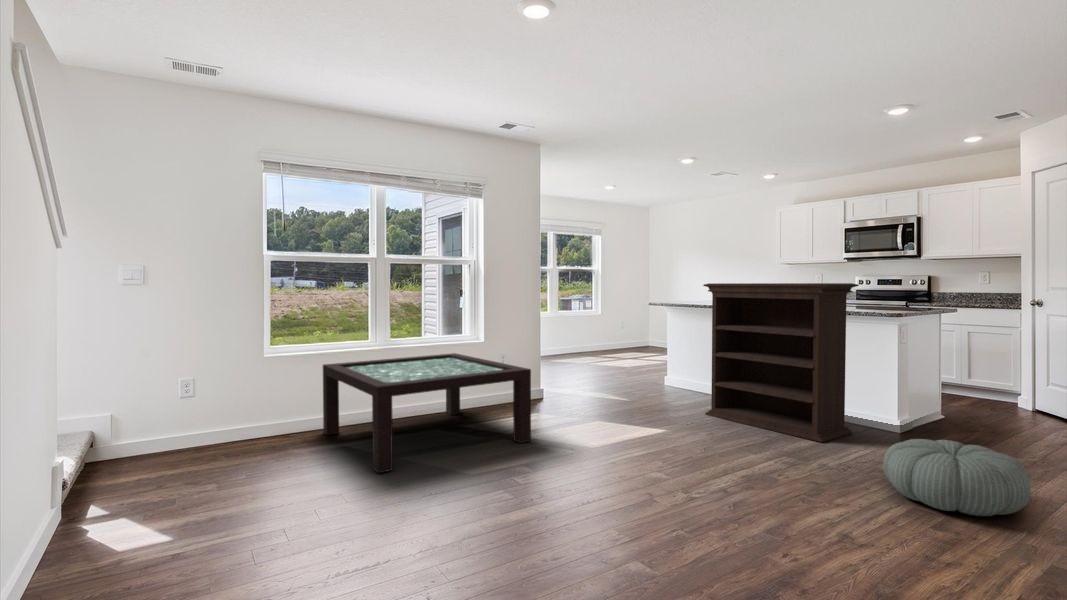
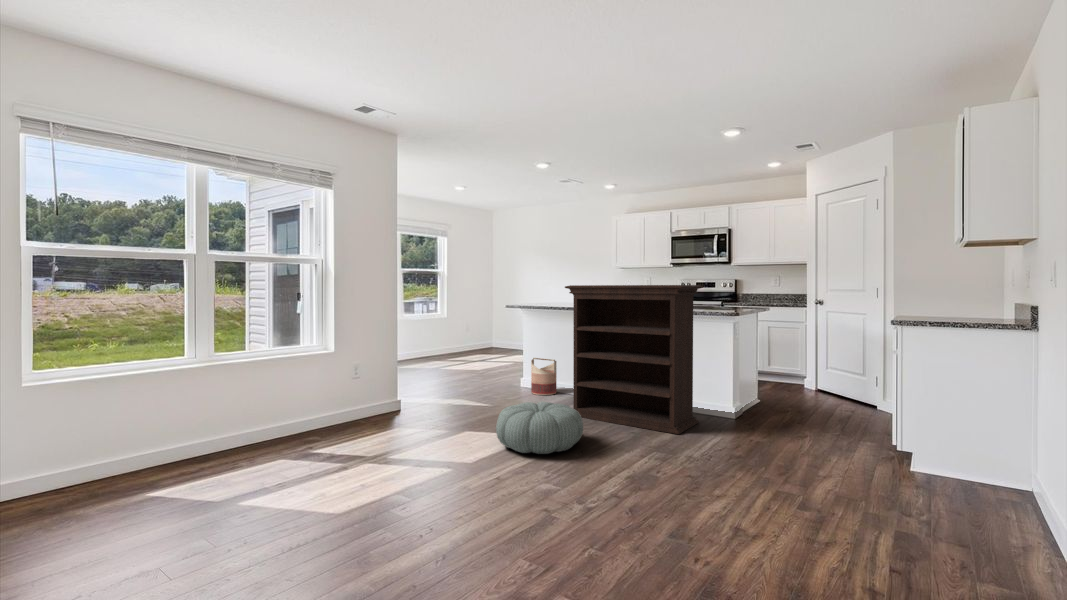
coffee table: present [323,353,531,473] -> none [116,366,397,527]
basket: none [675,356,701,394] -> present [531,358,557,395]
pouf: present [883,439,1031,516] -> present [496,402,583,454]

